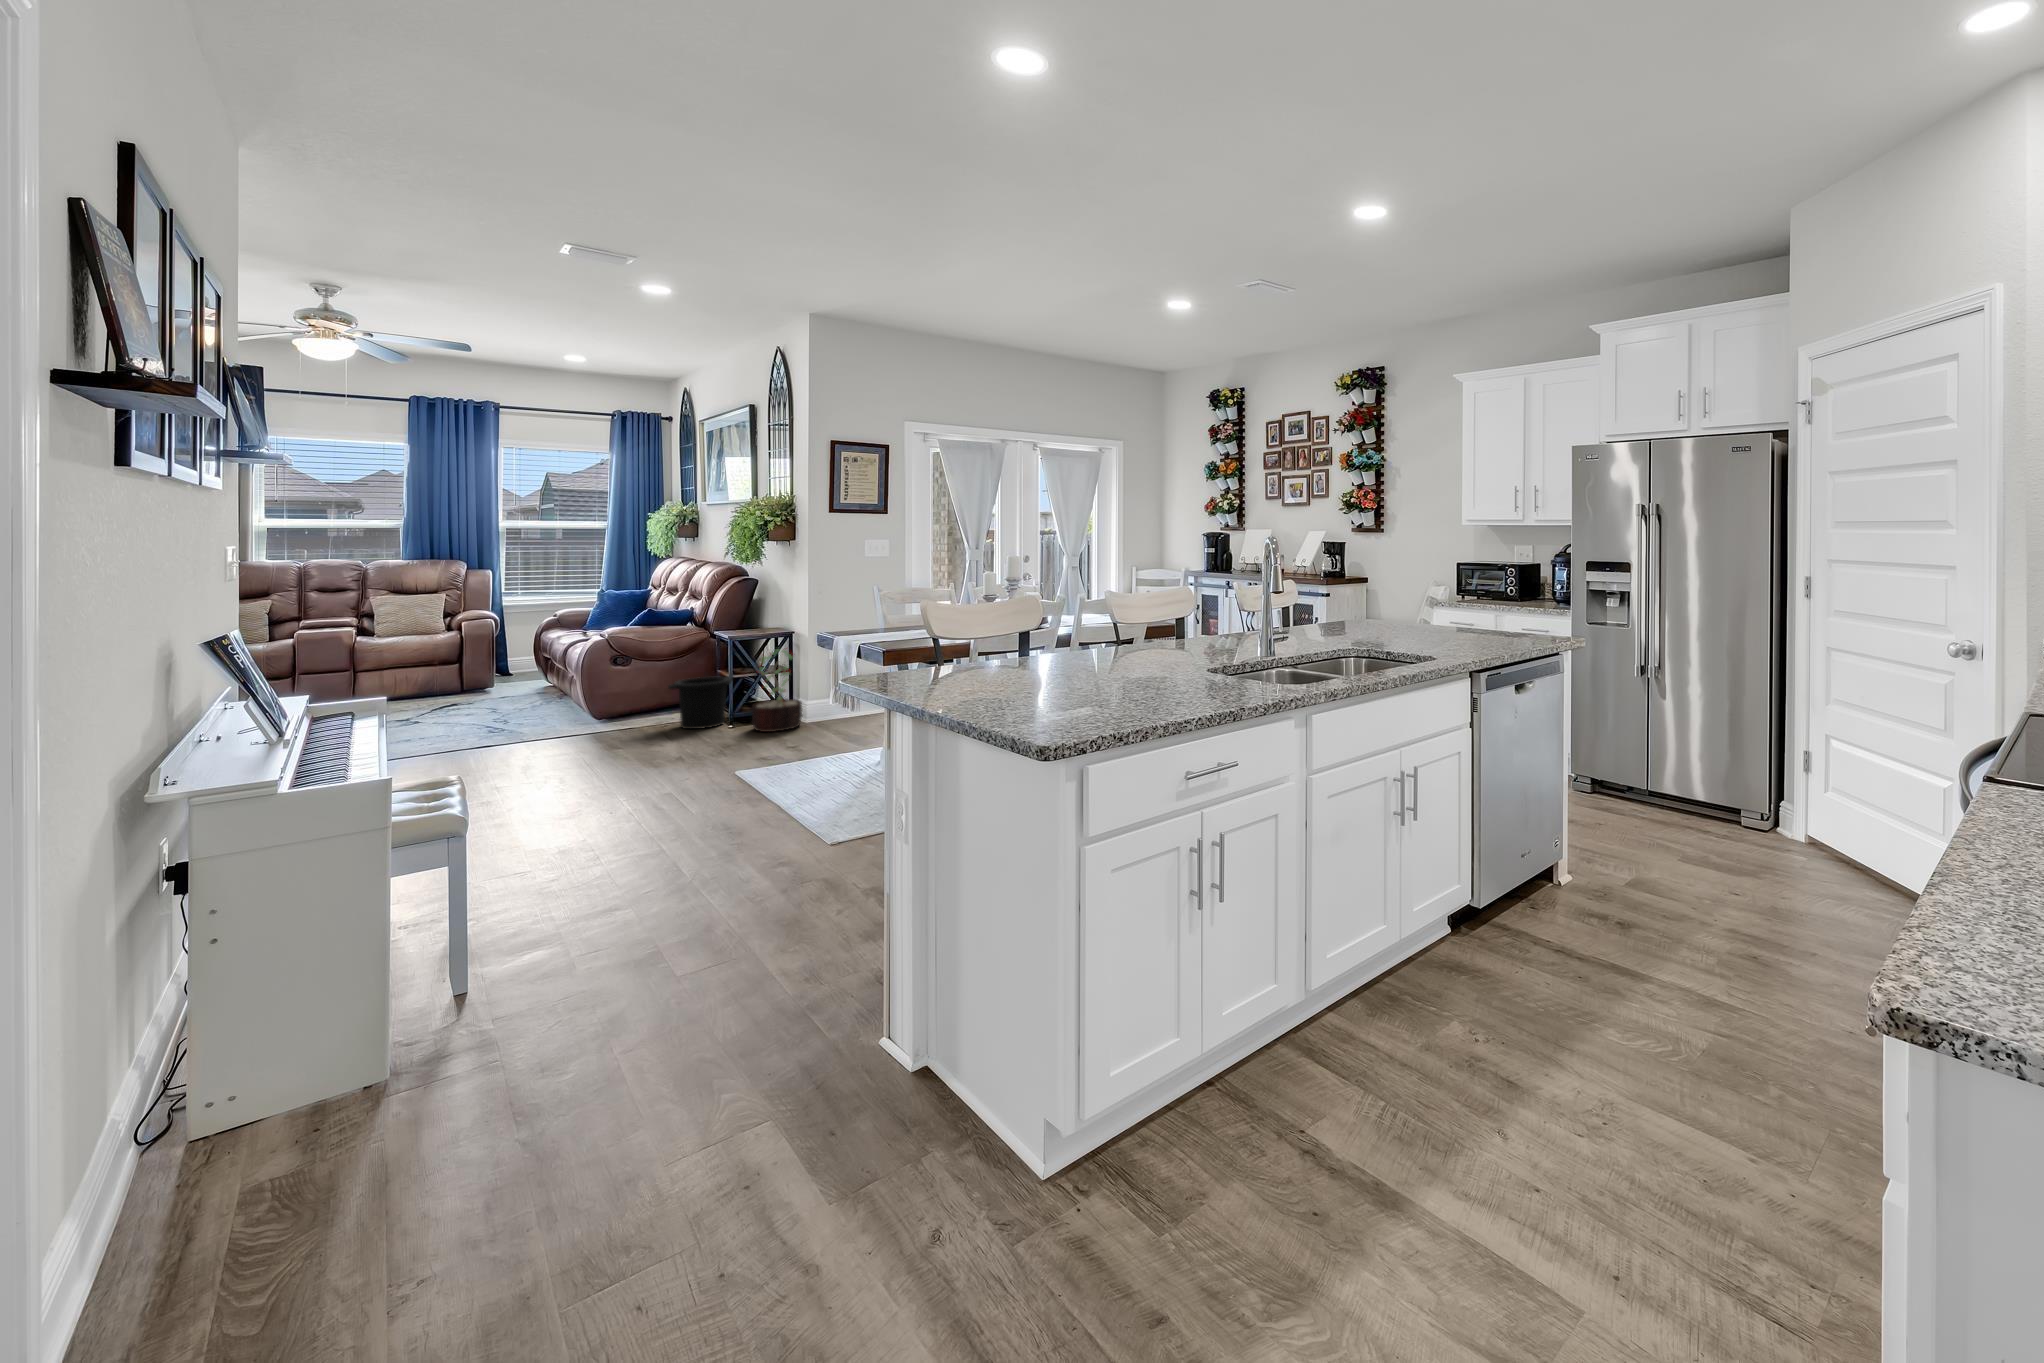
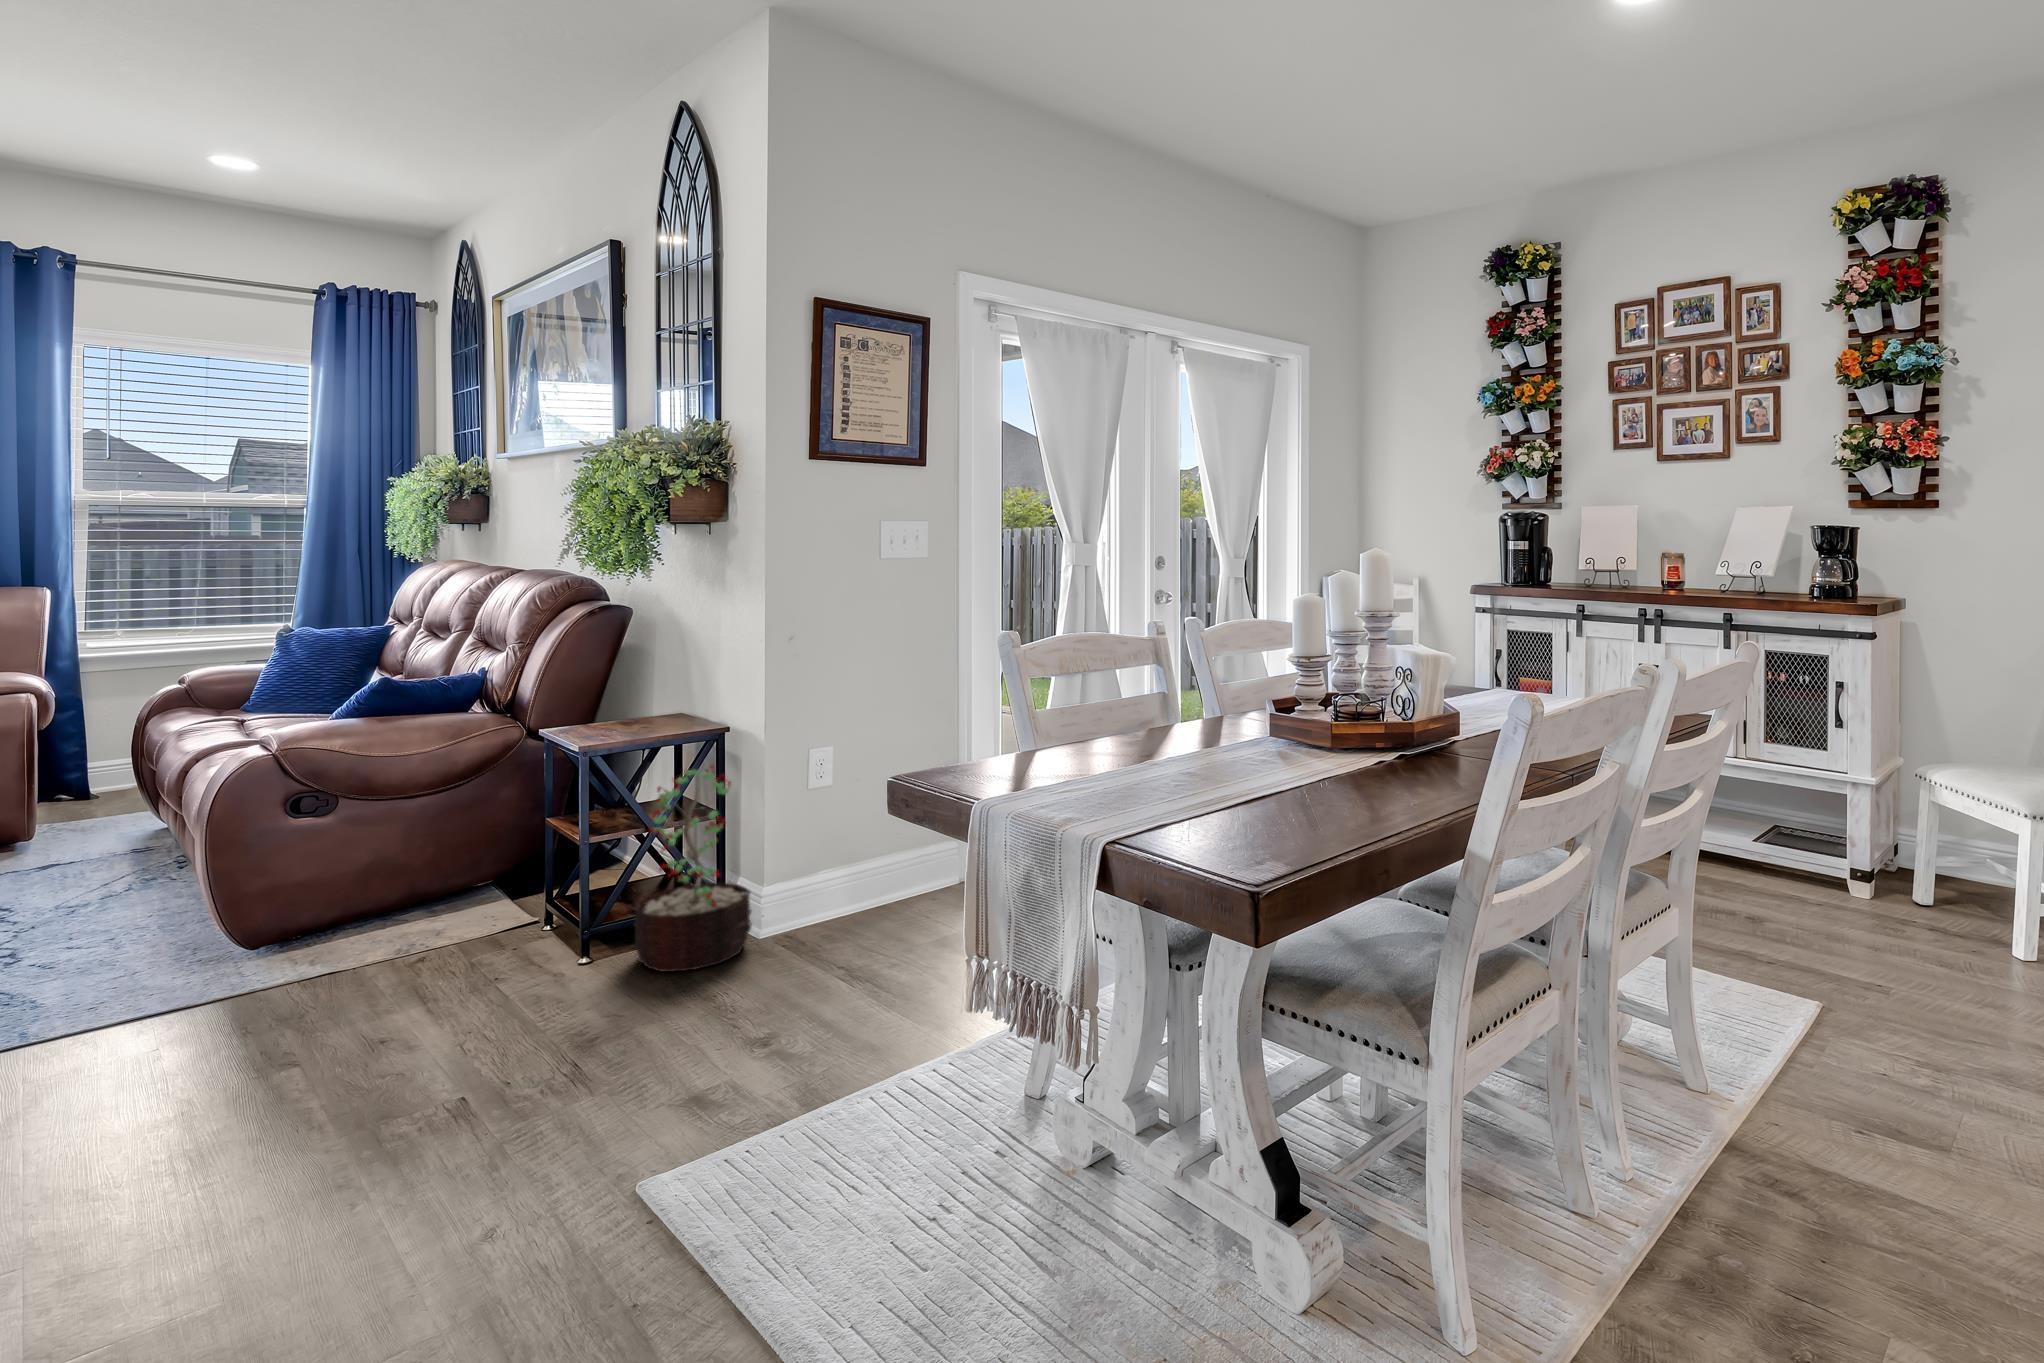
trash can: present [668,677,734,729] -> none [430,829,585,965]

